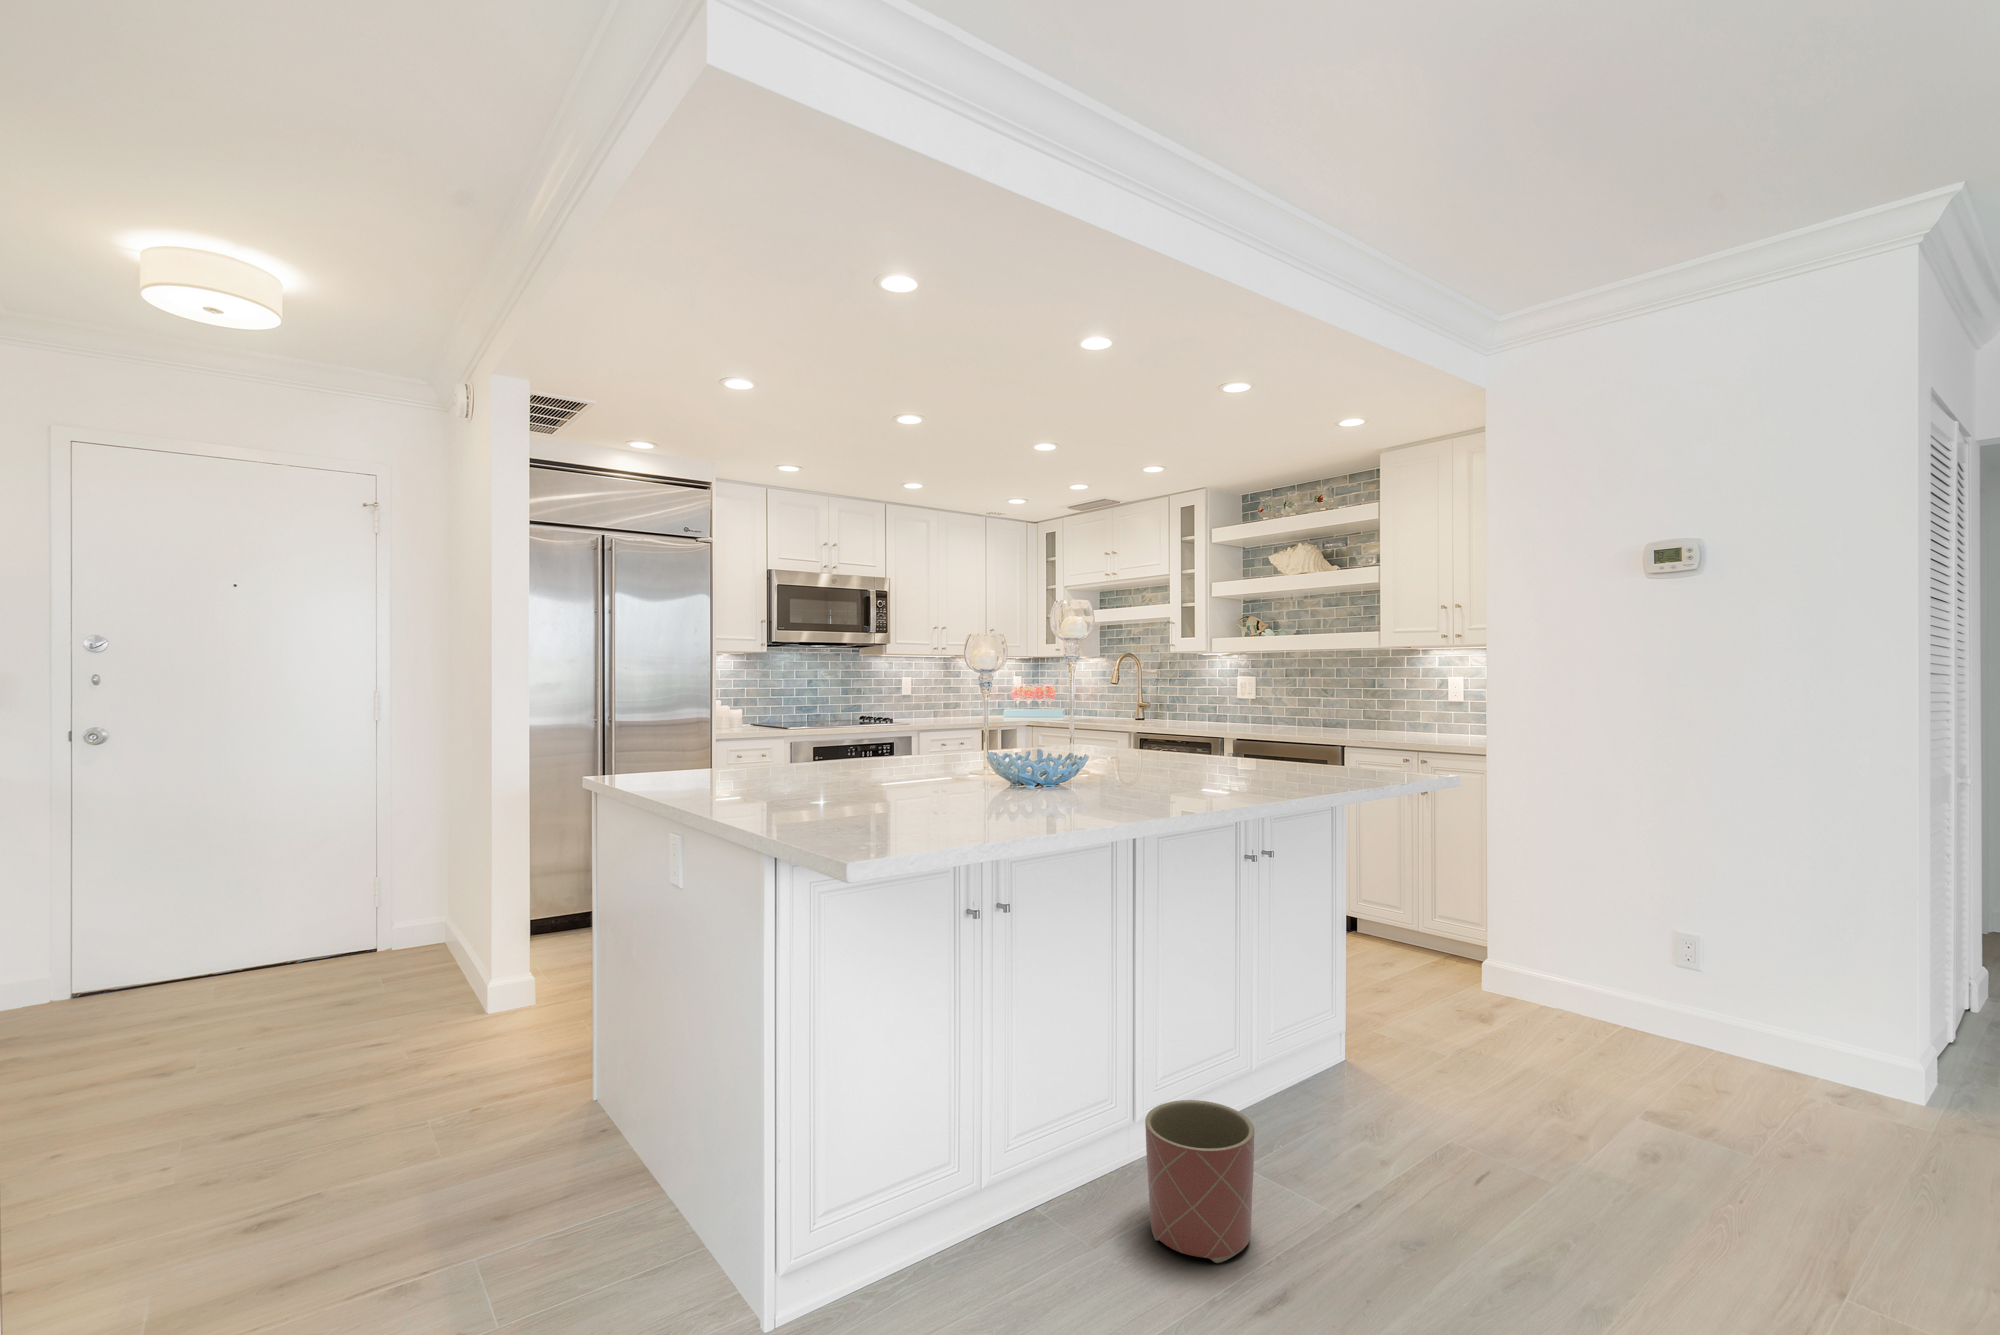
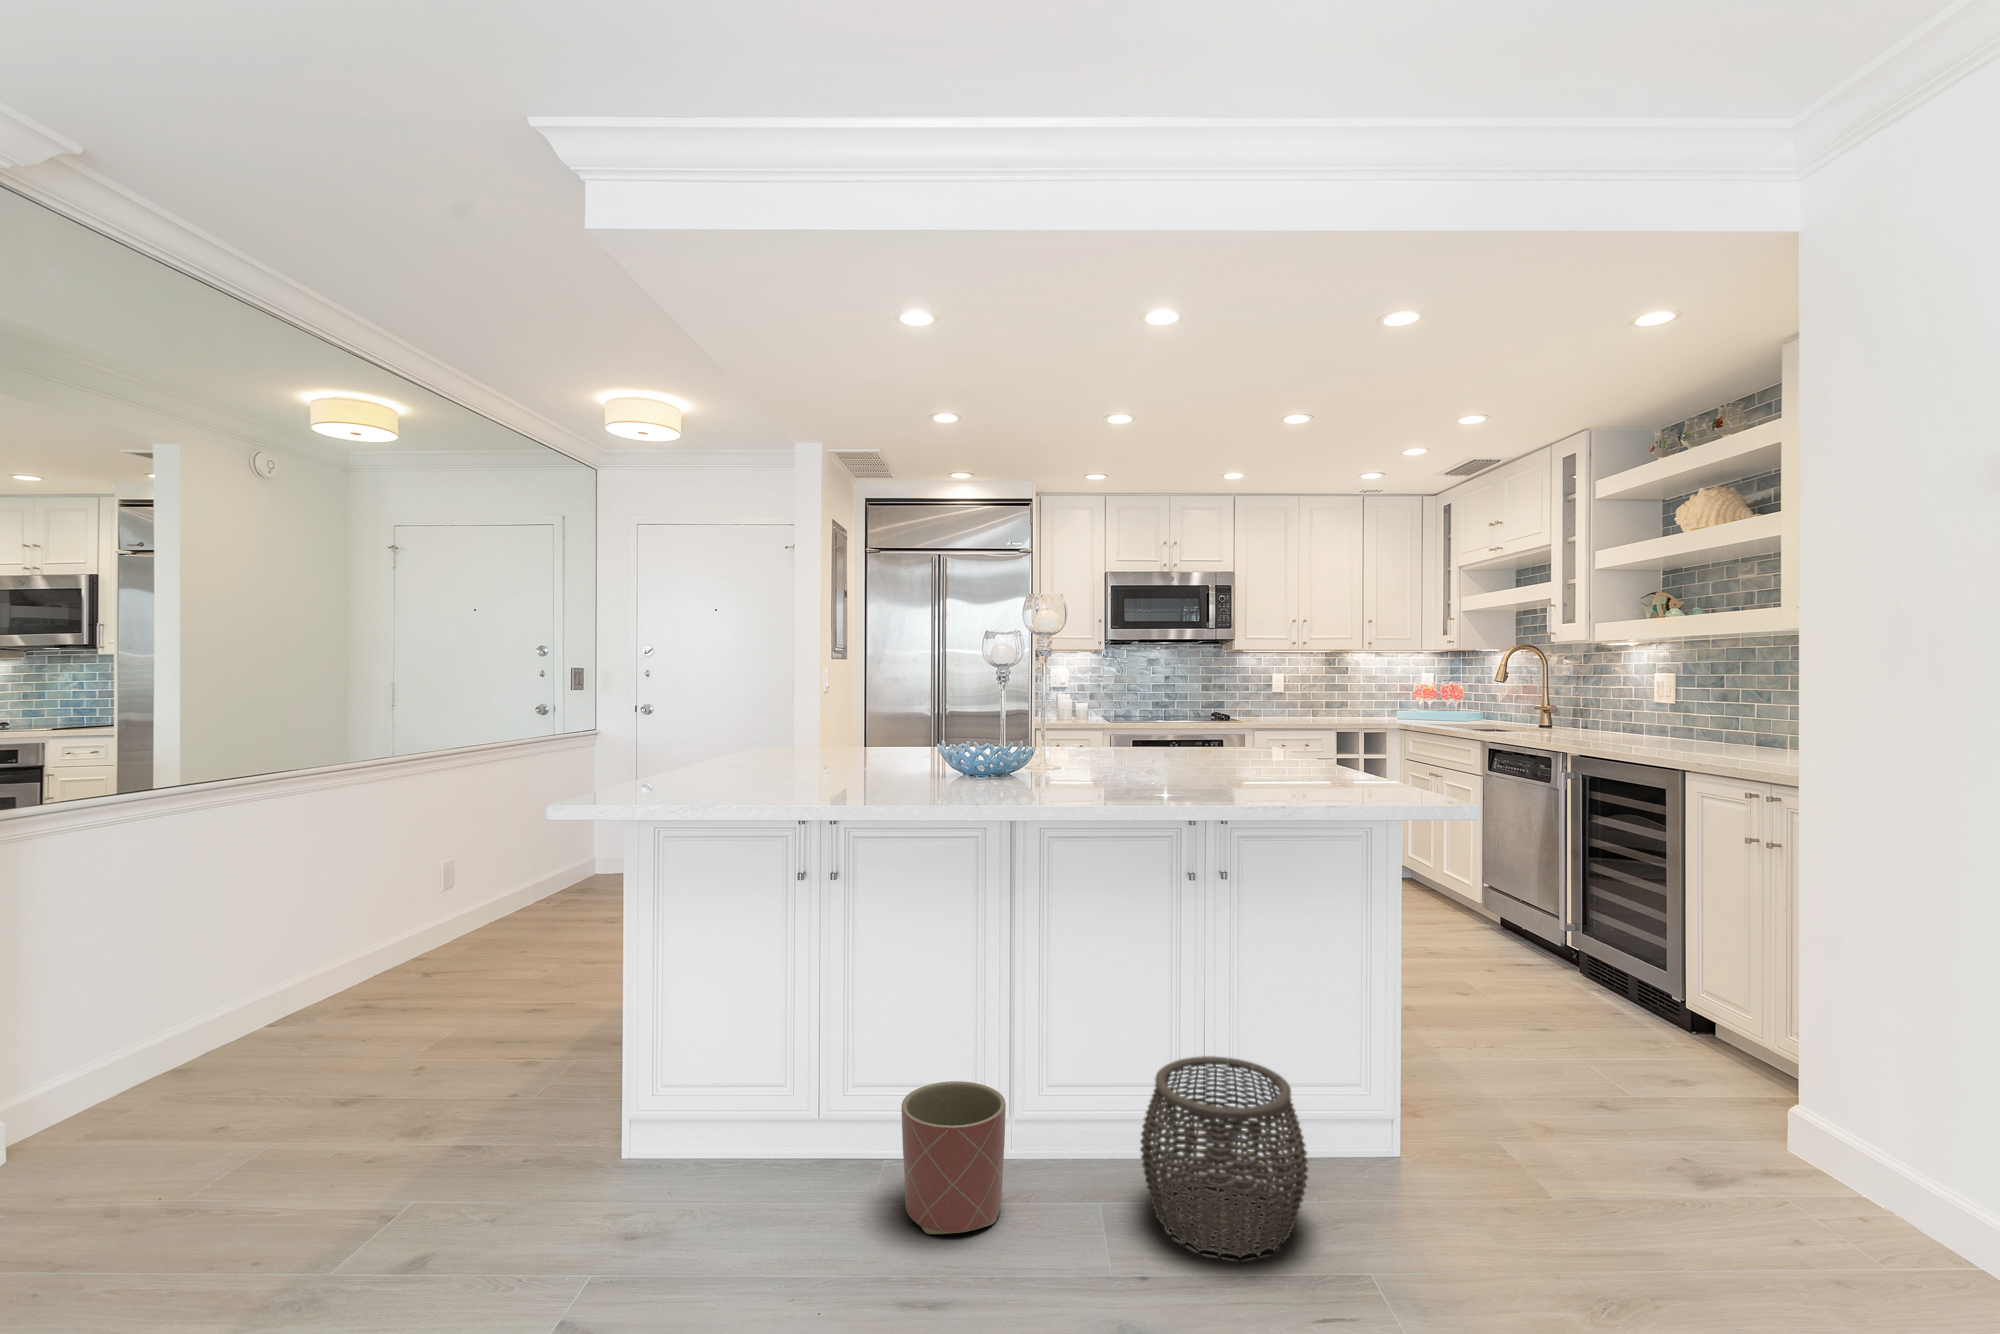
woven basket: none [1288,1014,1439,1182] -> present [1140,1056,1308,1257]

